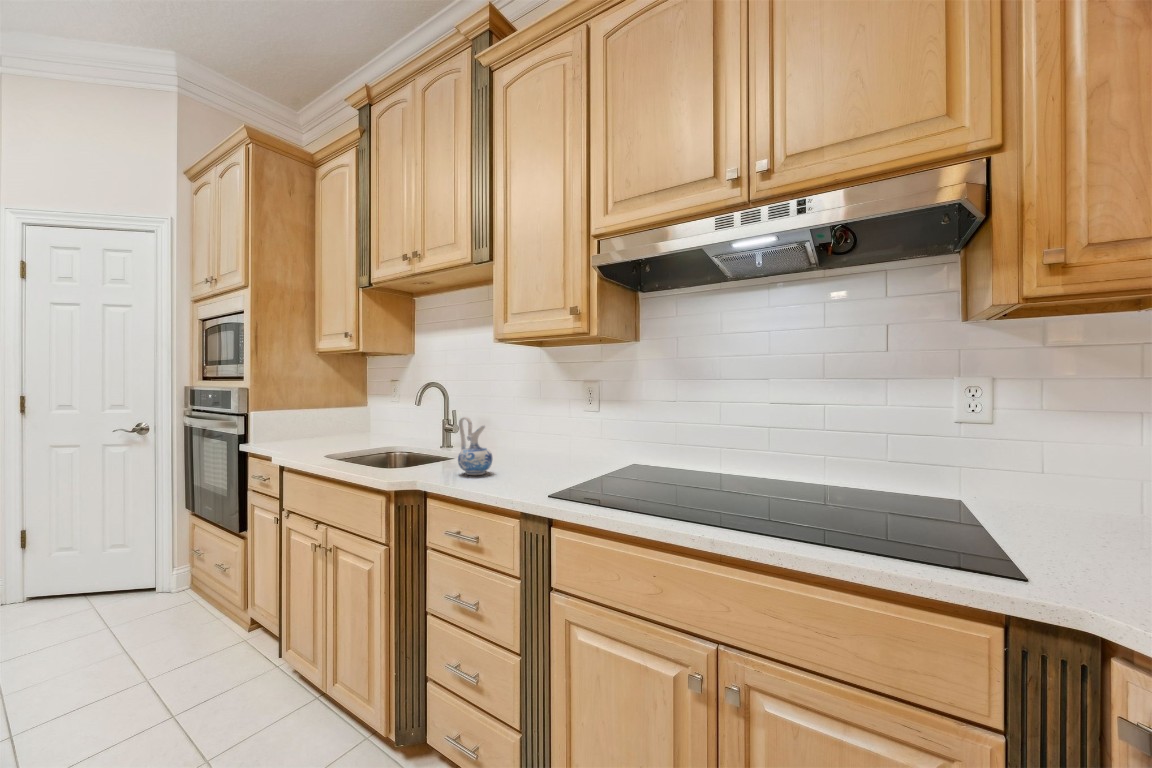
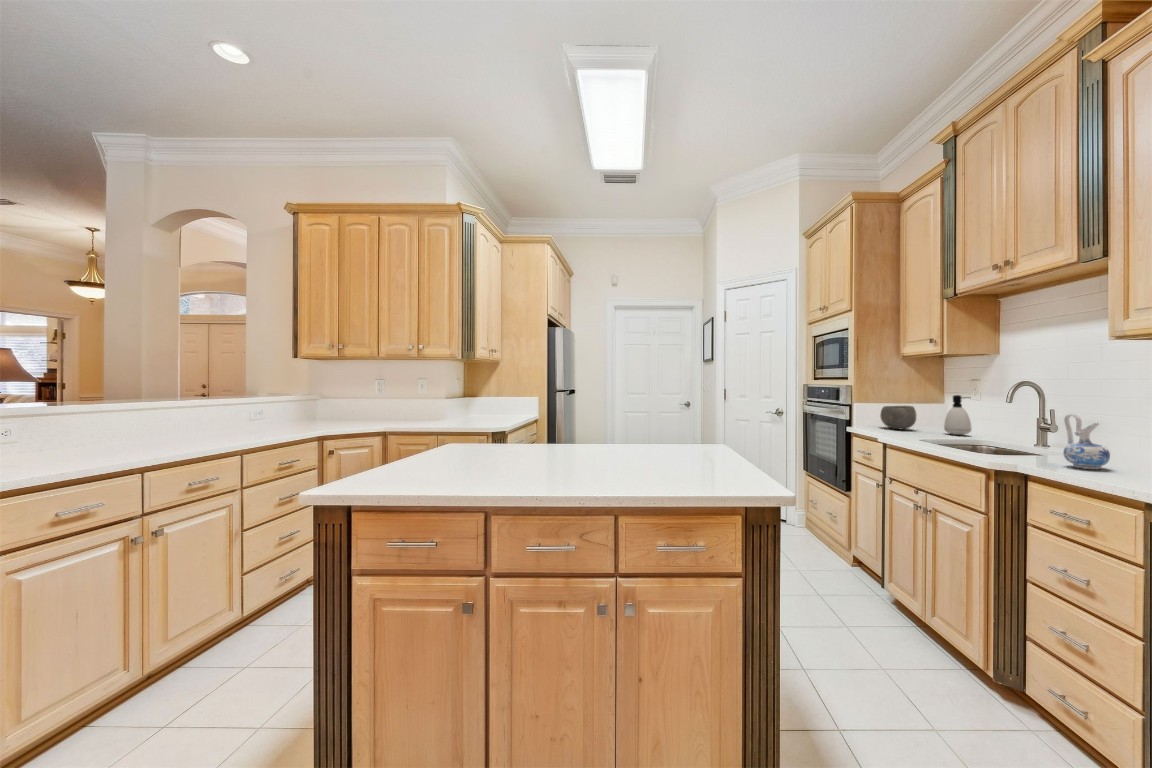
soap dispenser: none [356,399,382,444] -> present [944,395,971,435]
ceramic bowl: none [285,412,327,442] -> present [880,406,916,430]

